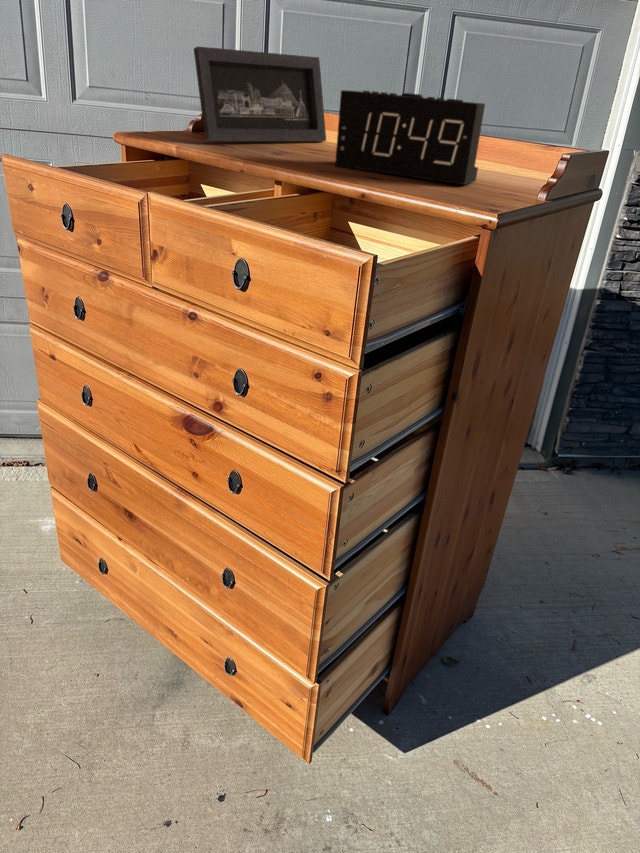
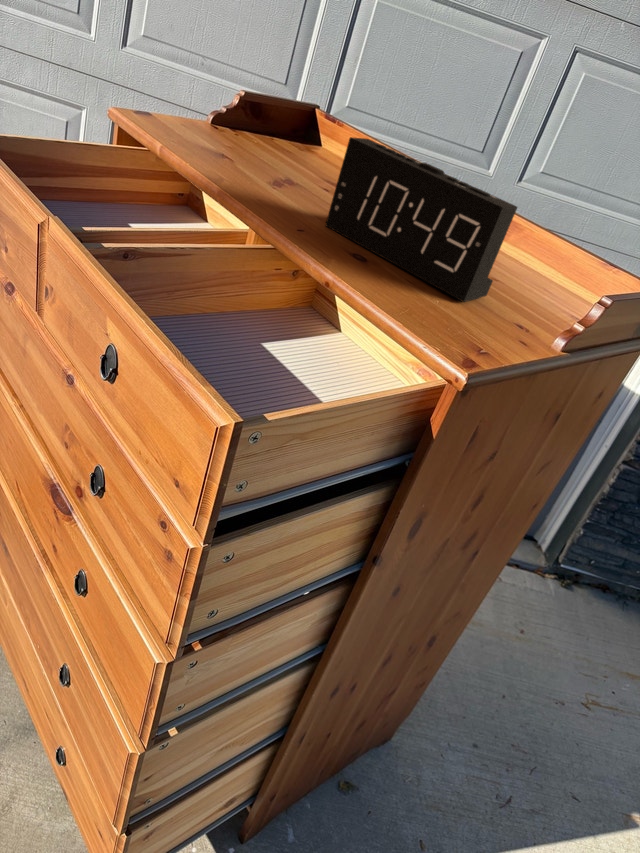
picture frame: present [194,47,326,142] -> none [197,33,371,176]

